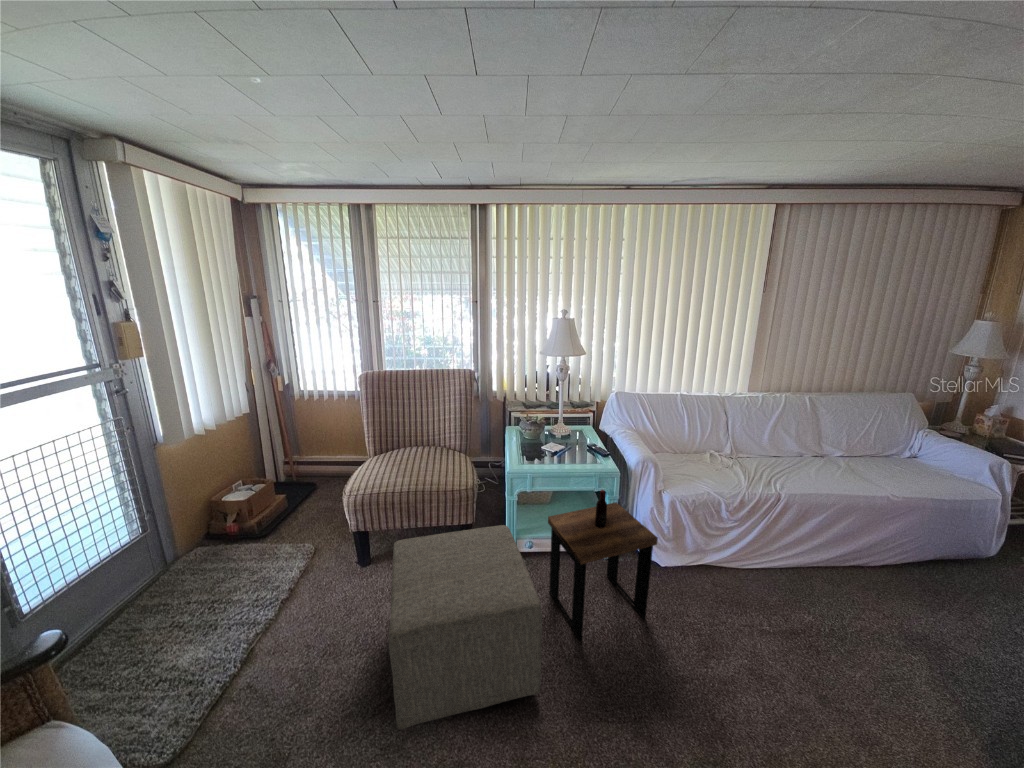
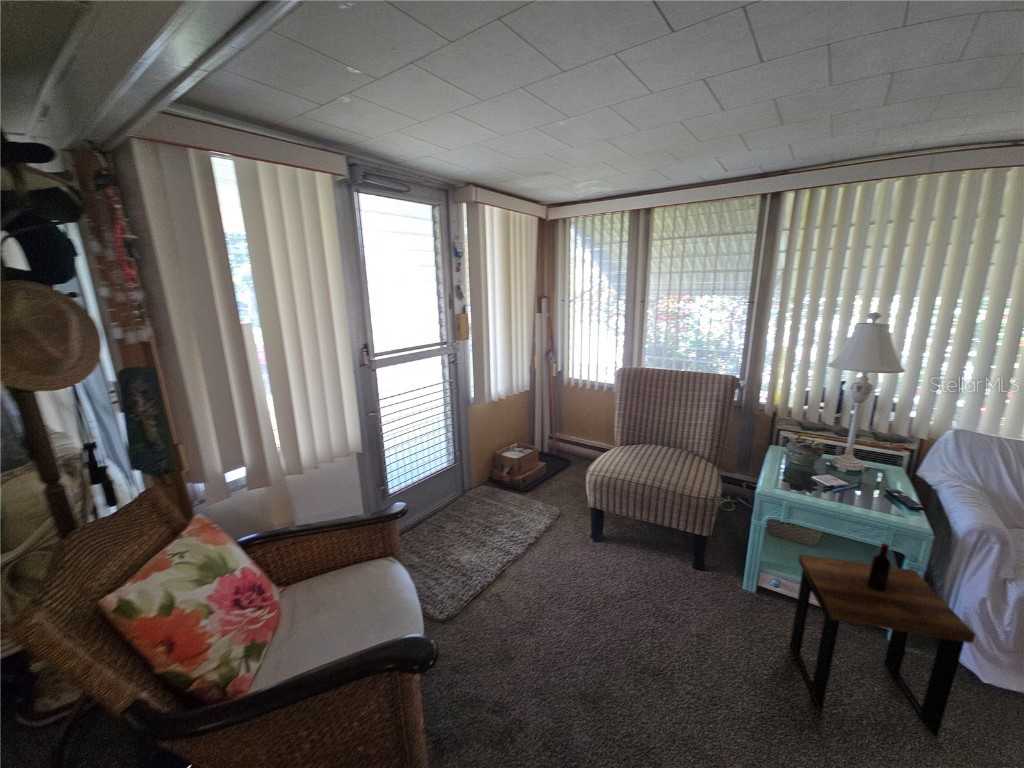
ottoman: present [389,525,542,730] -> none [598,523,761,730]

